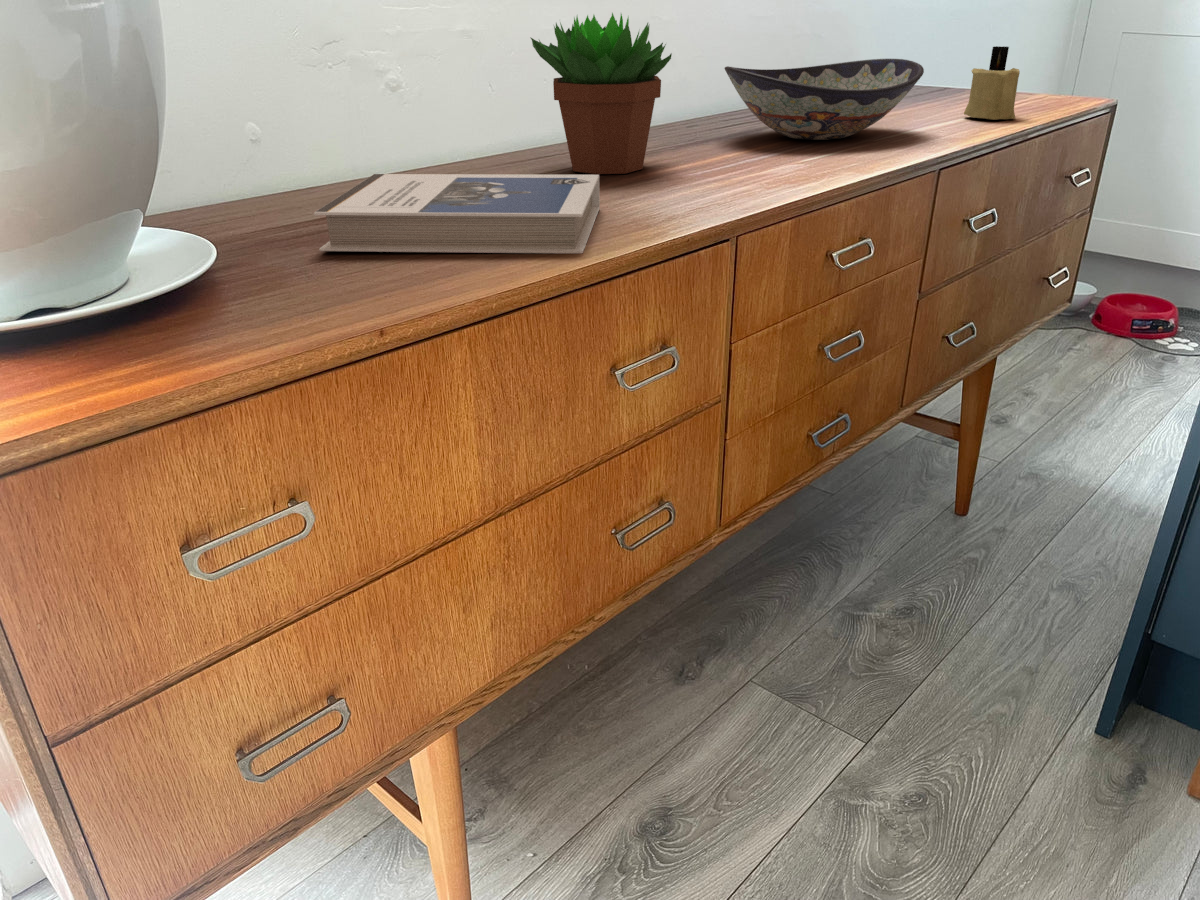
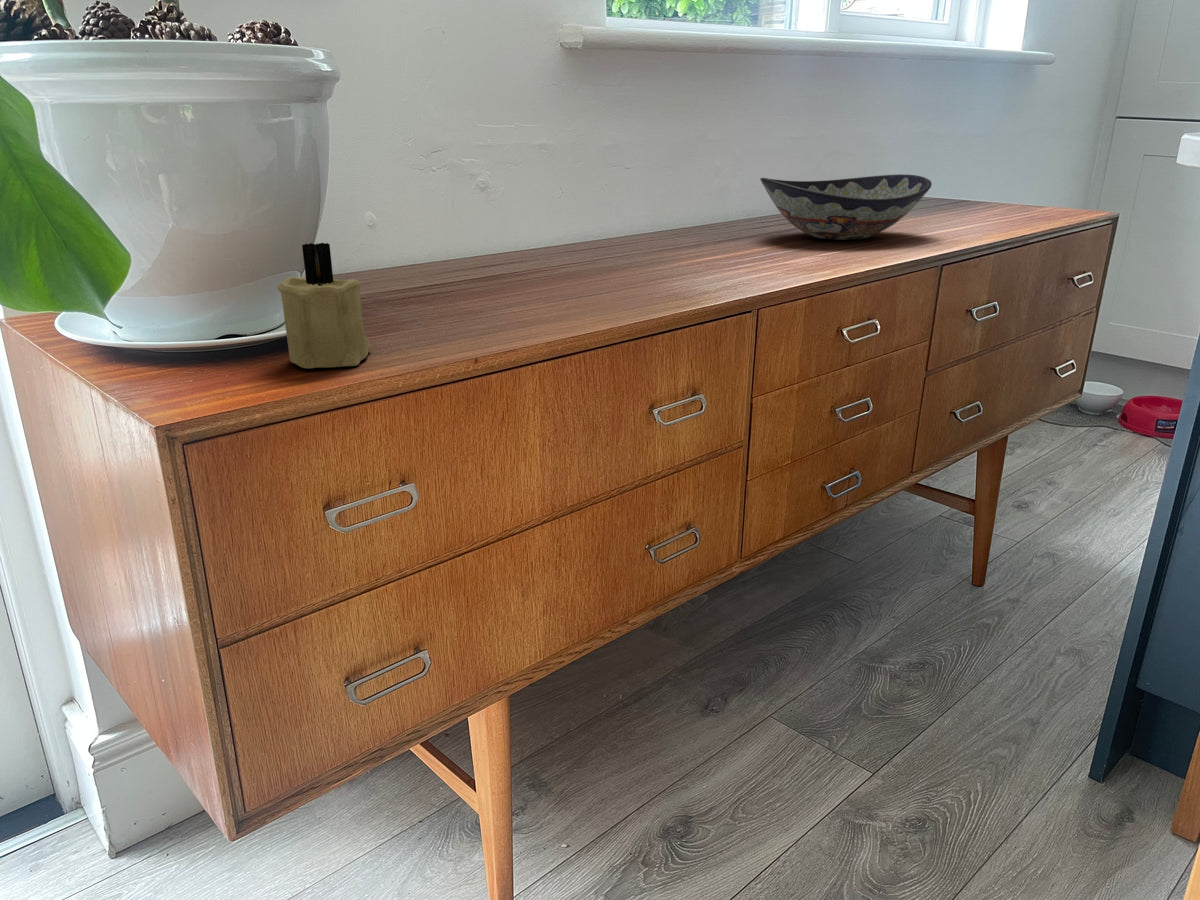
succulent plant: present [531,13,672,174] -> none [598,132,713,261]
candle: present [964,46,1020,120] -> present [277,243,371,368]
hardback book: present [314,174,600,254] -> none [424,253,648,315]

